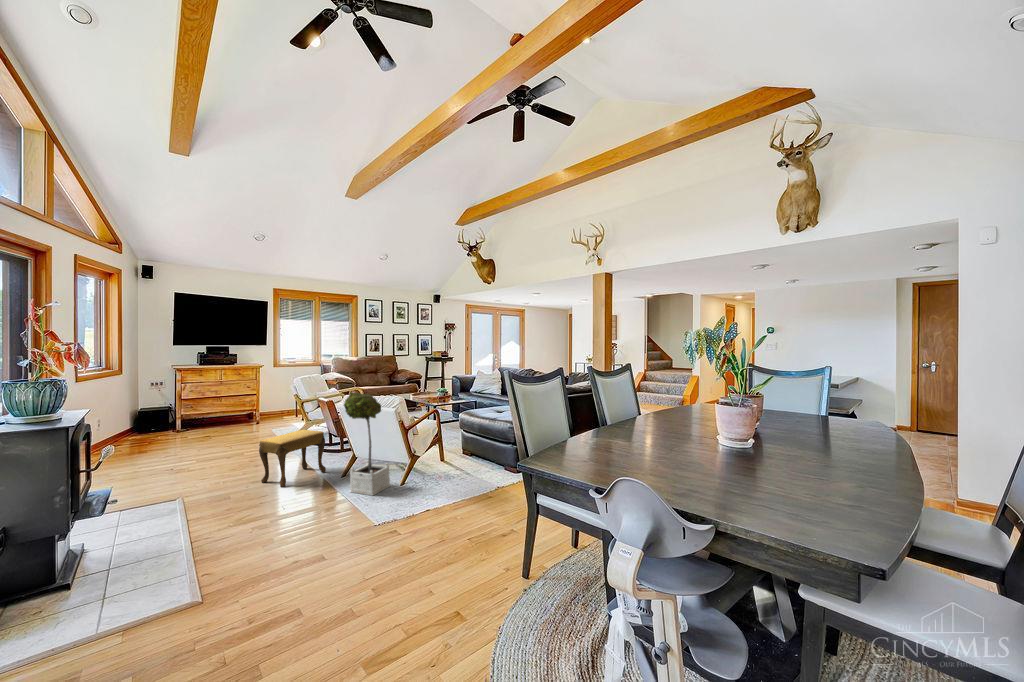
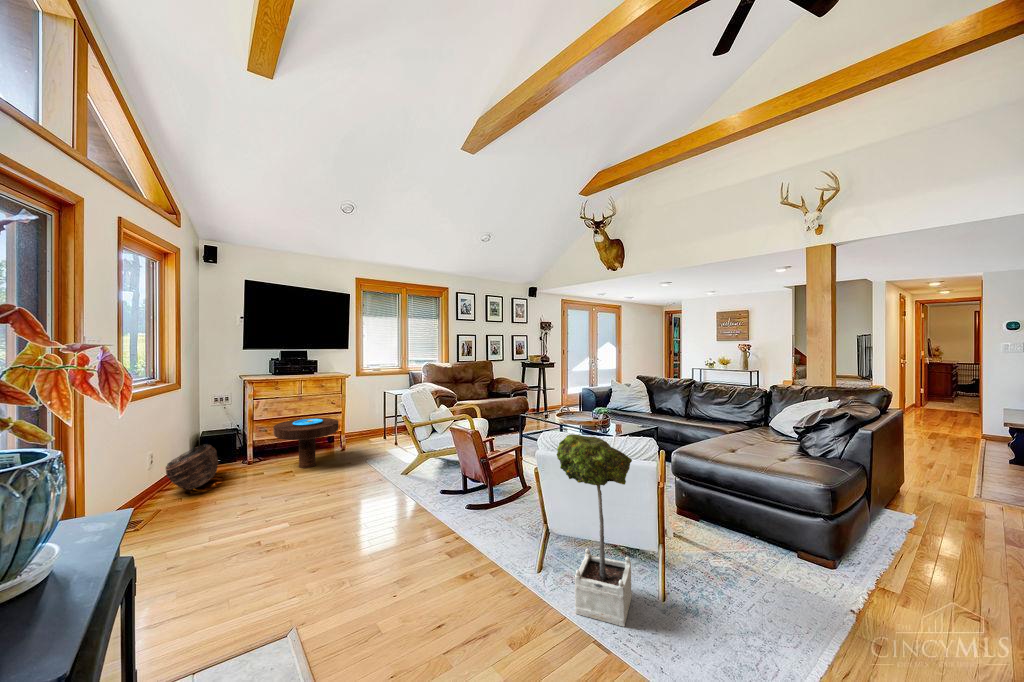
side table: none [196,398,250,435] -> present [273,418,338,468]
basket: none [110,415,152,447] -> present [166,444,218,490]
footstool: present [259,430,326,487] -> none [402,483,493,593]

